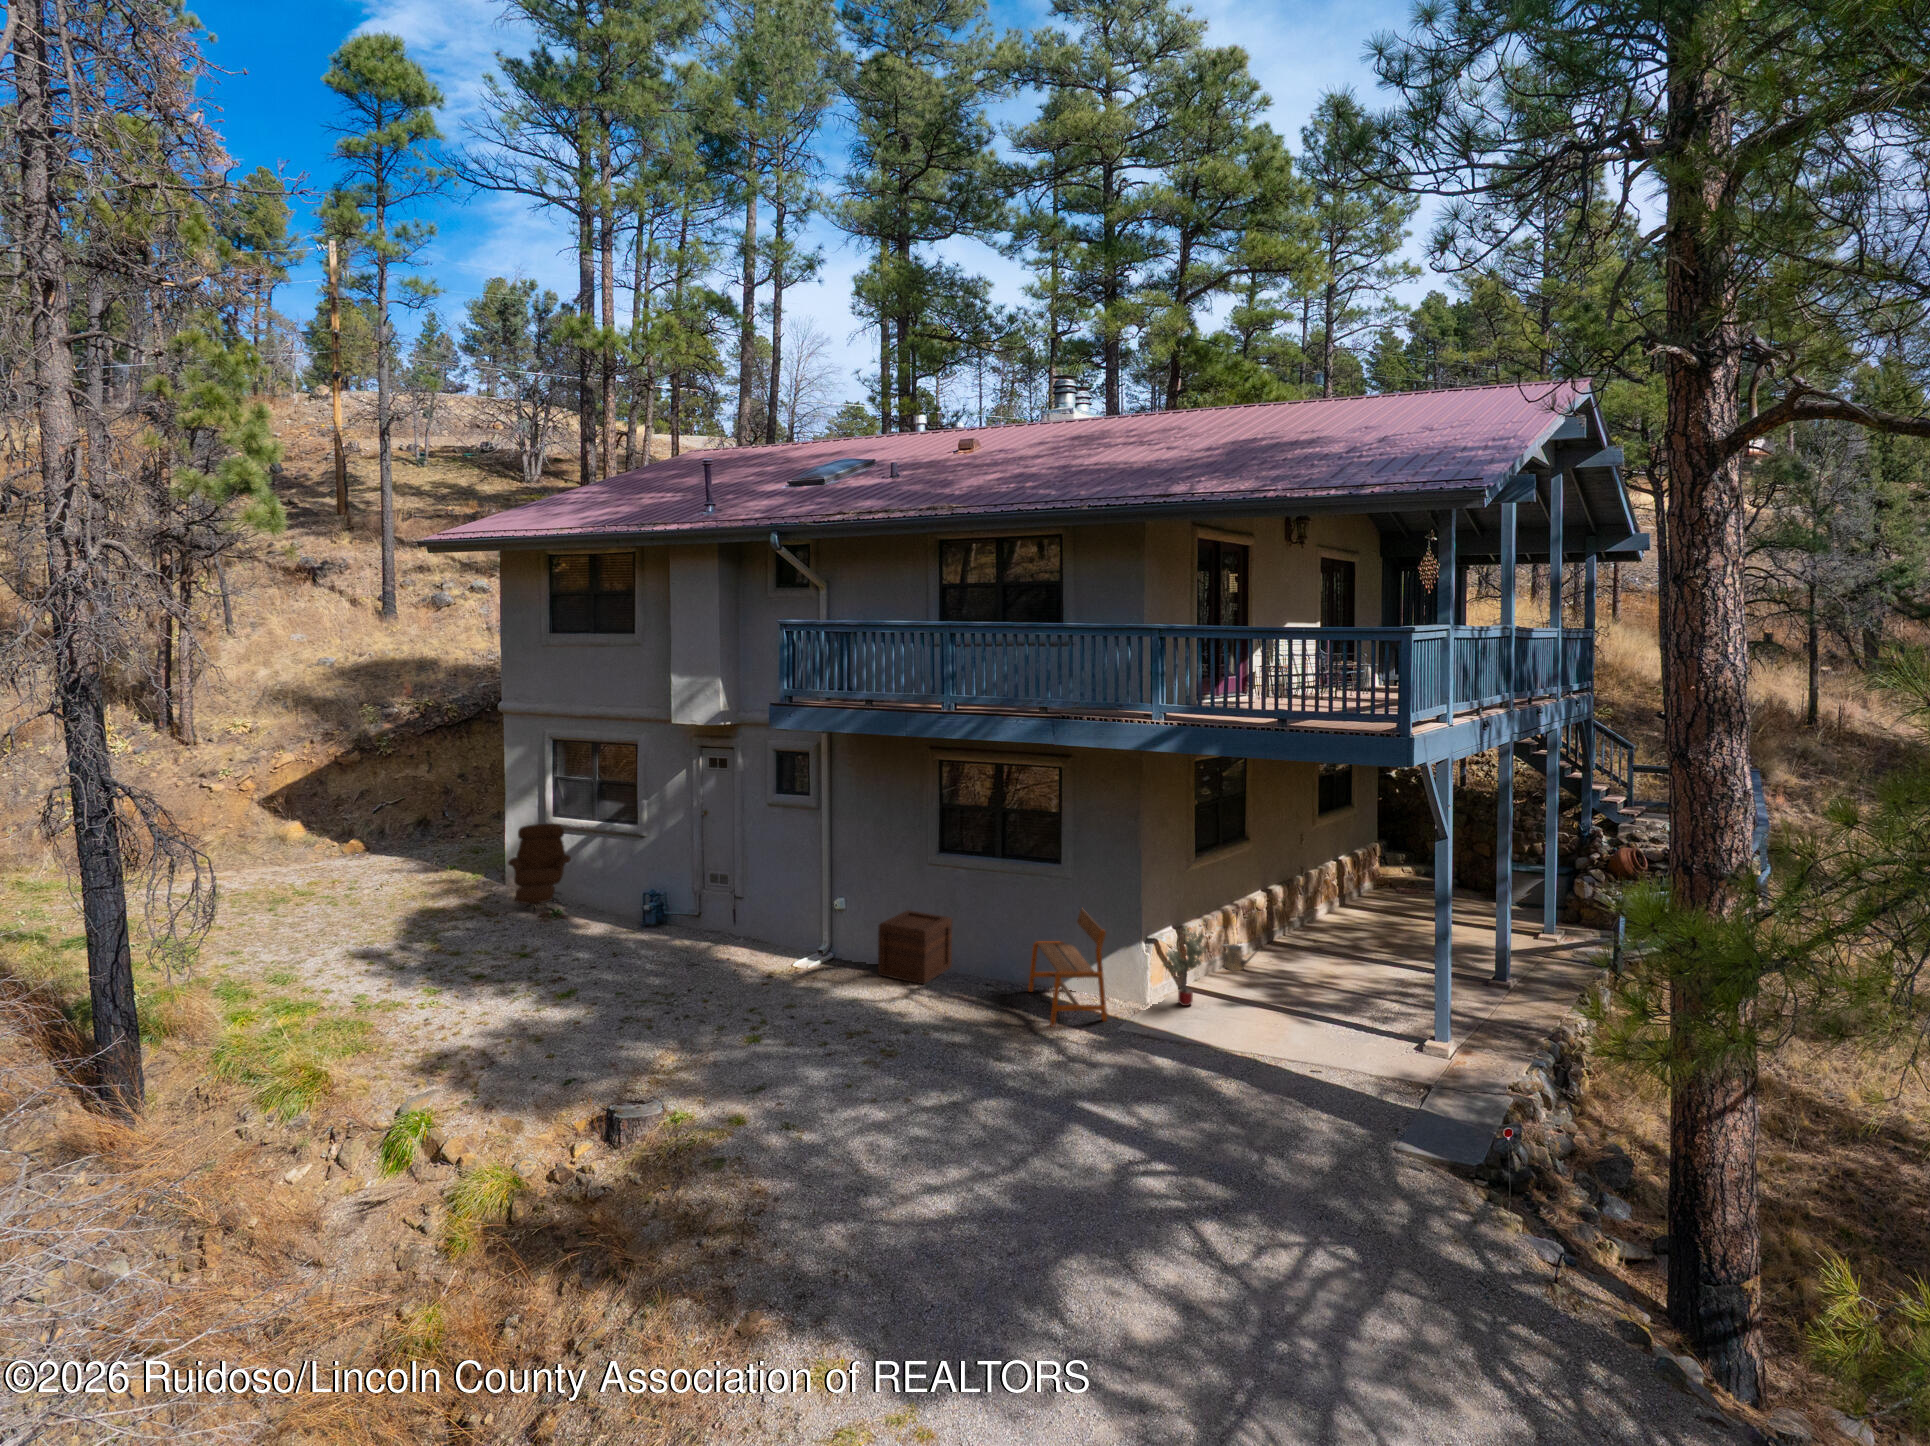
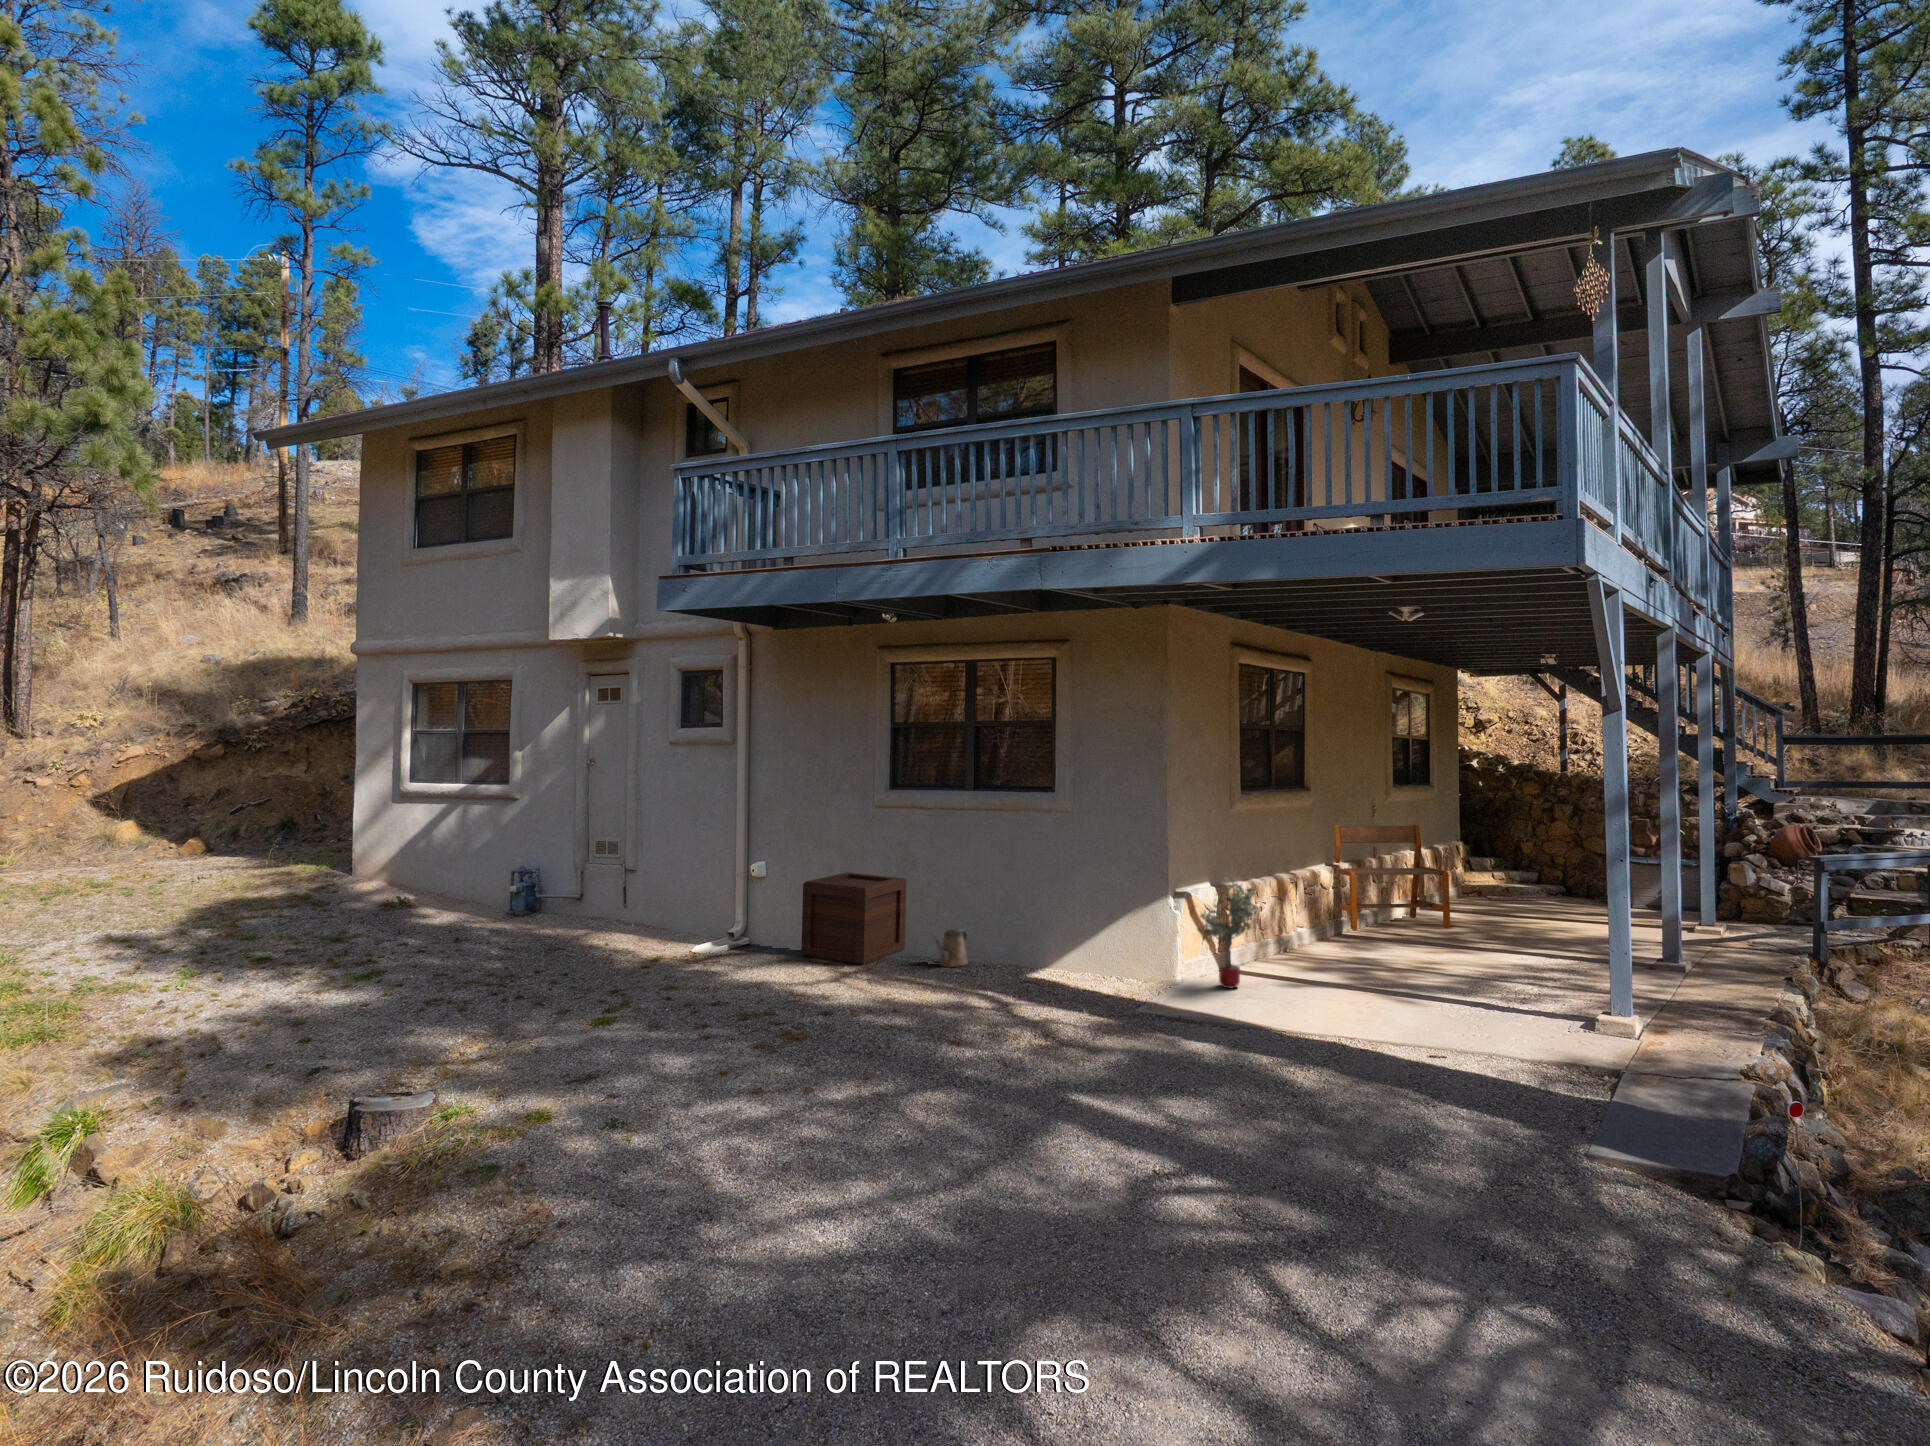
lounge chair: present [508,824,571,913] -> none [345,793,432,899]
bench: present [1028,908,1107,1027] -> present [1333,825,1450,930]
watering can: present [1220,944,1258,971] -> present [932,929,968,967]

